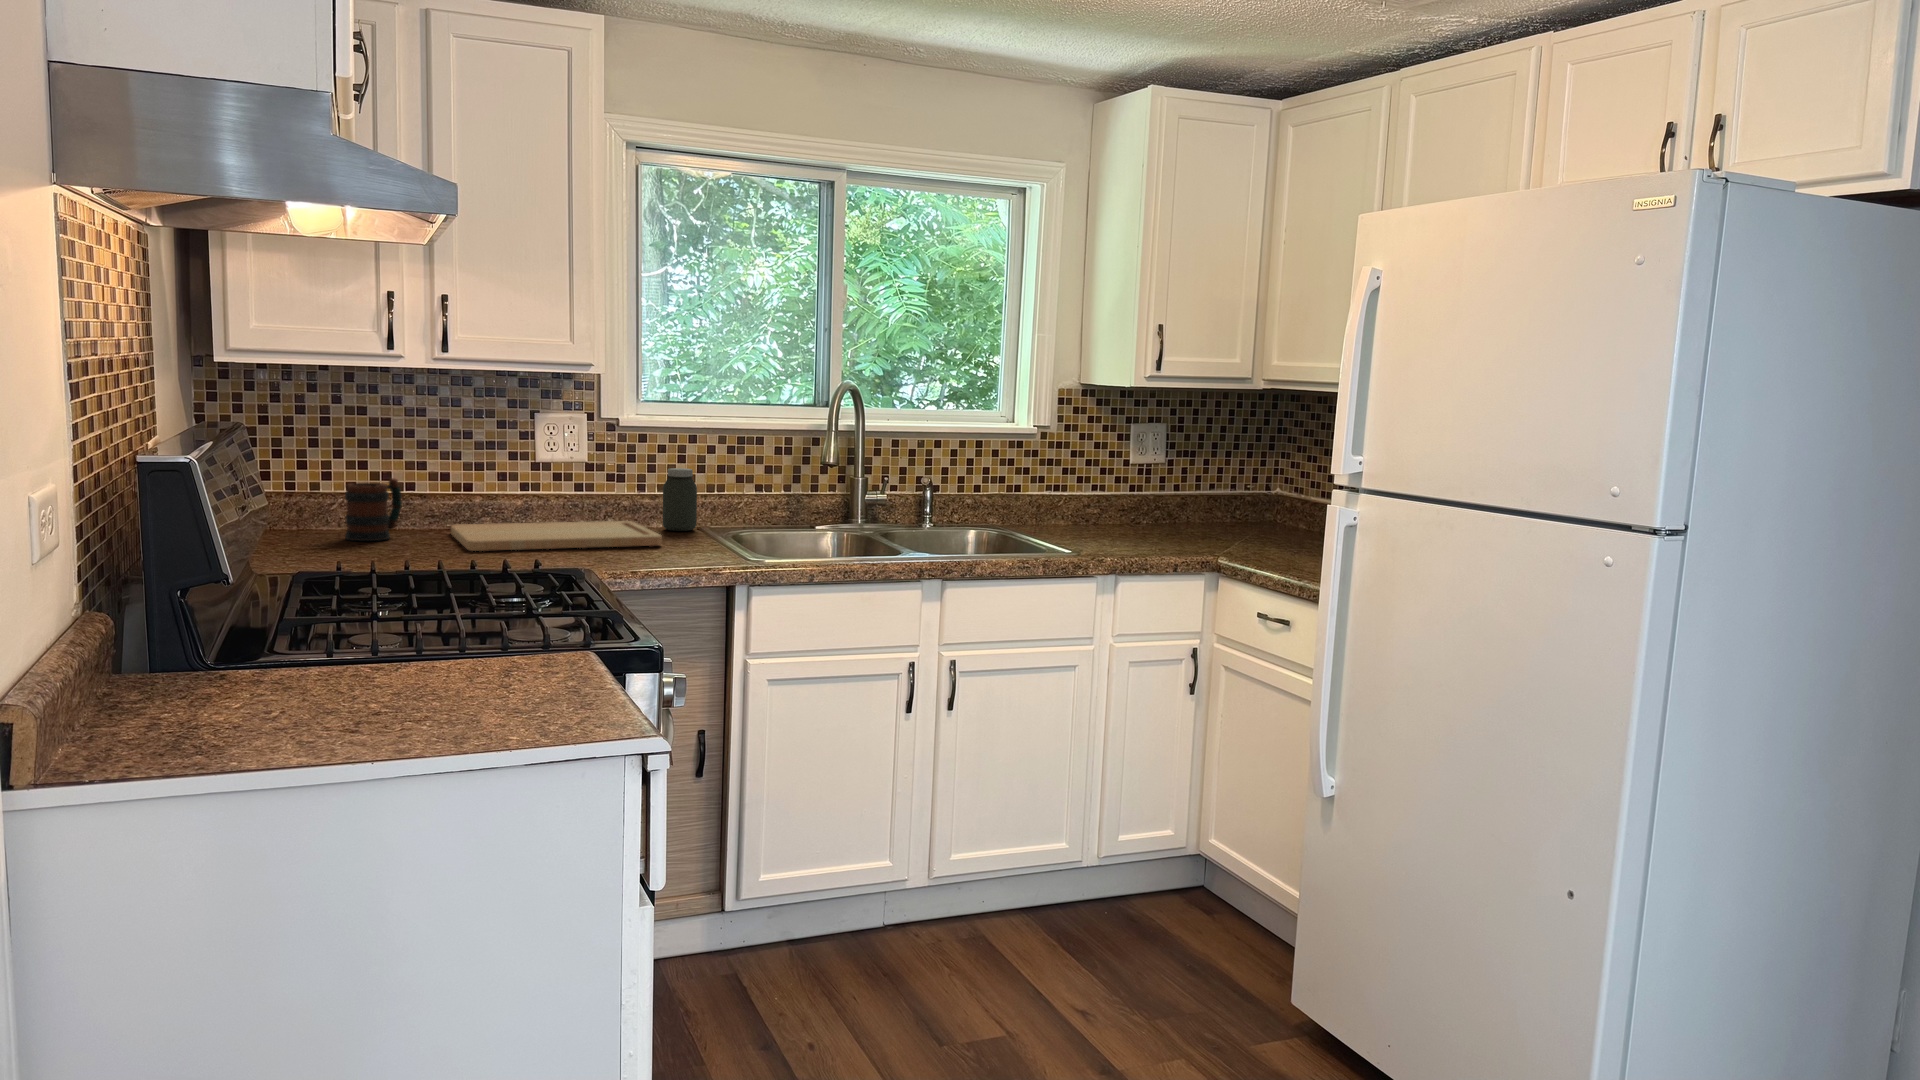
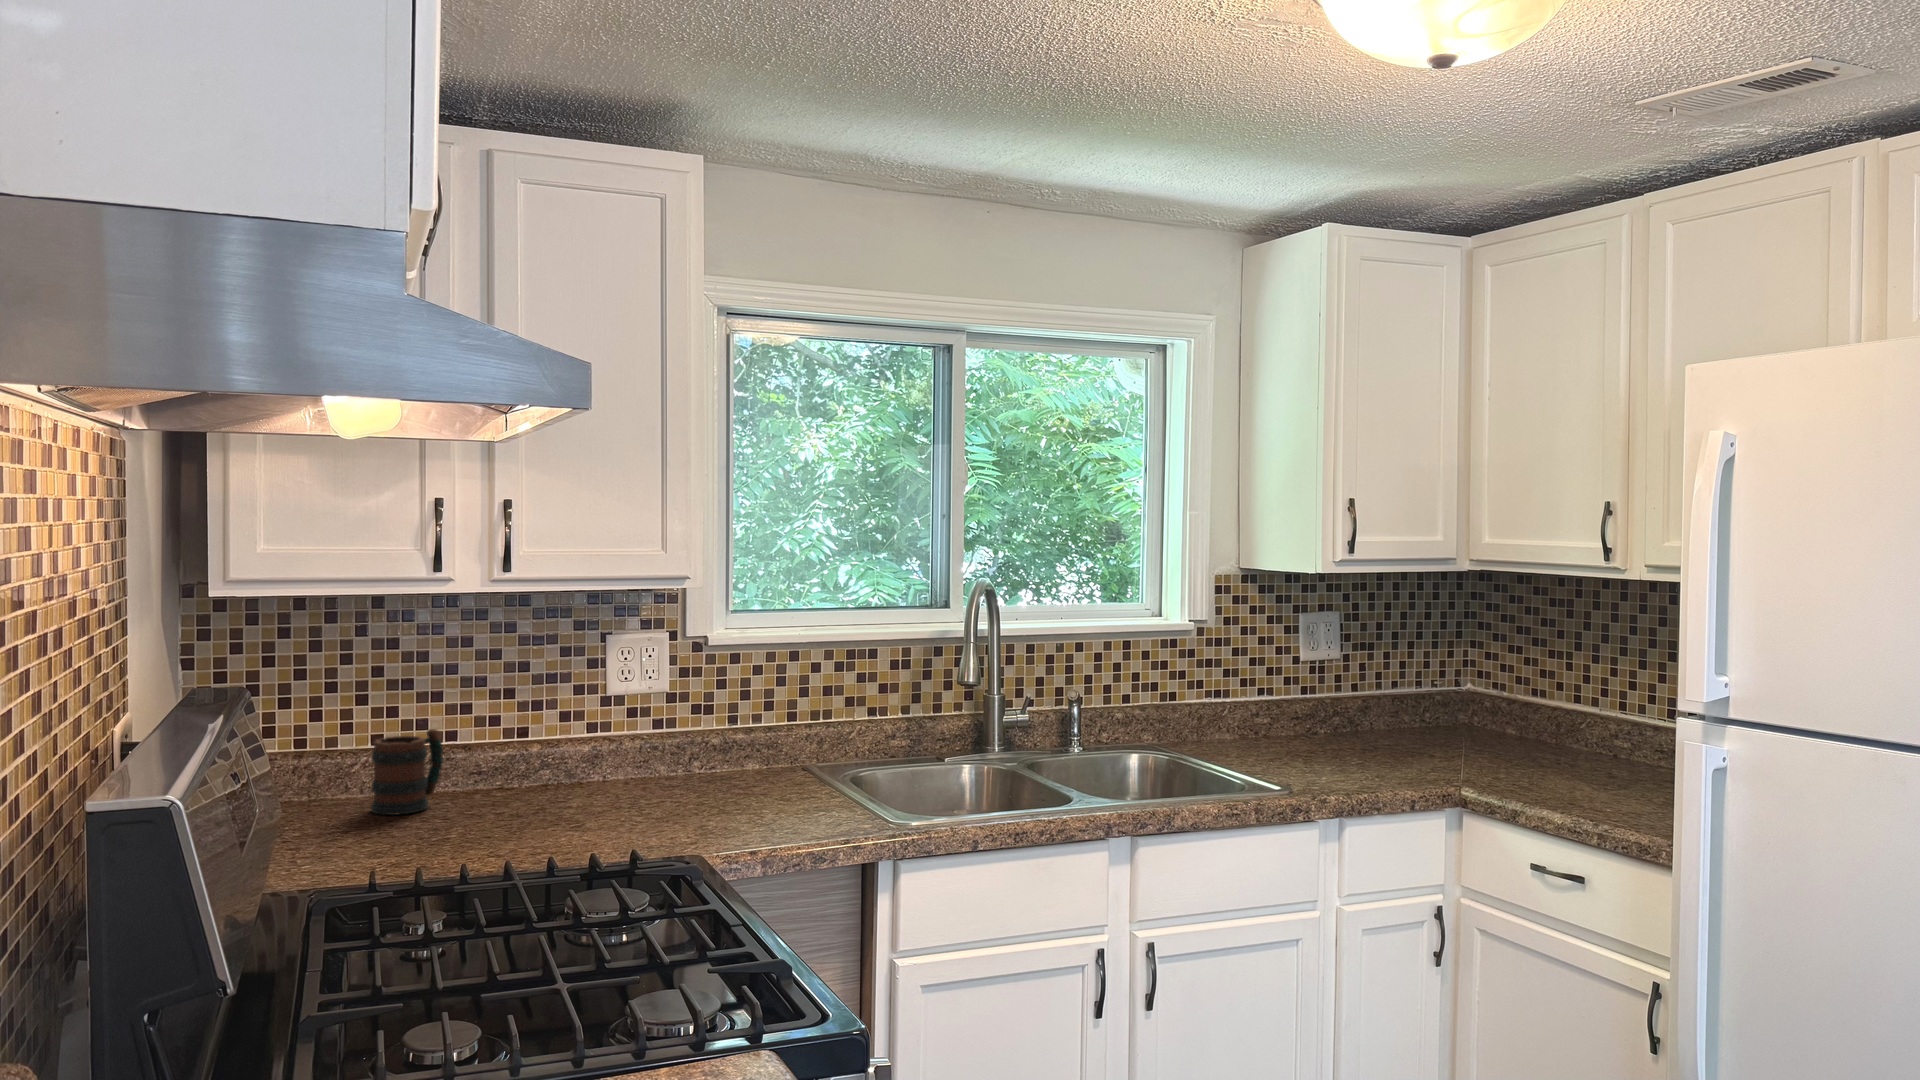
jar: present [663,468,697,531] -> none [761,694,802,773]
cutting board: present [451,521,662,551] -> none [503,763,771,825]

